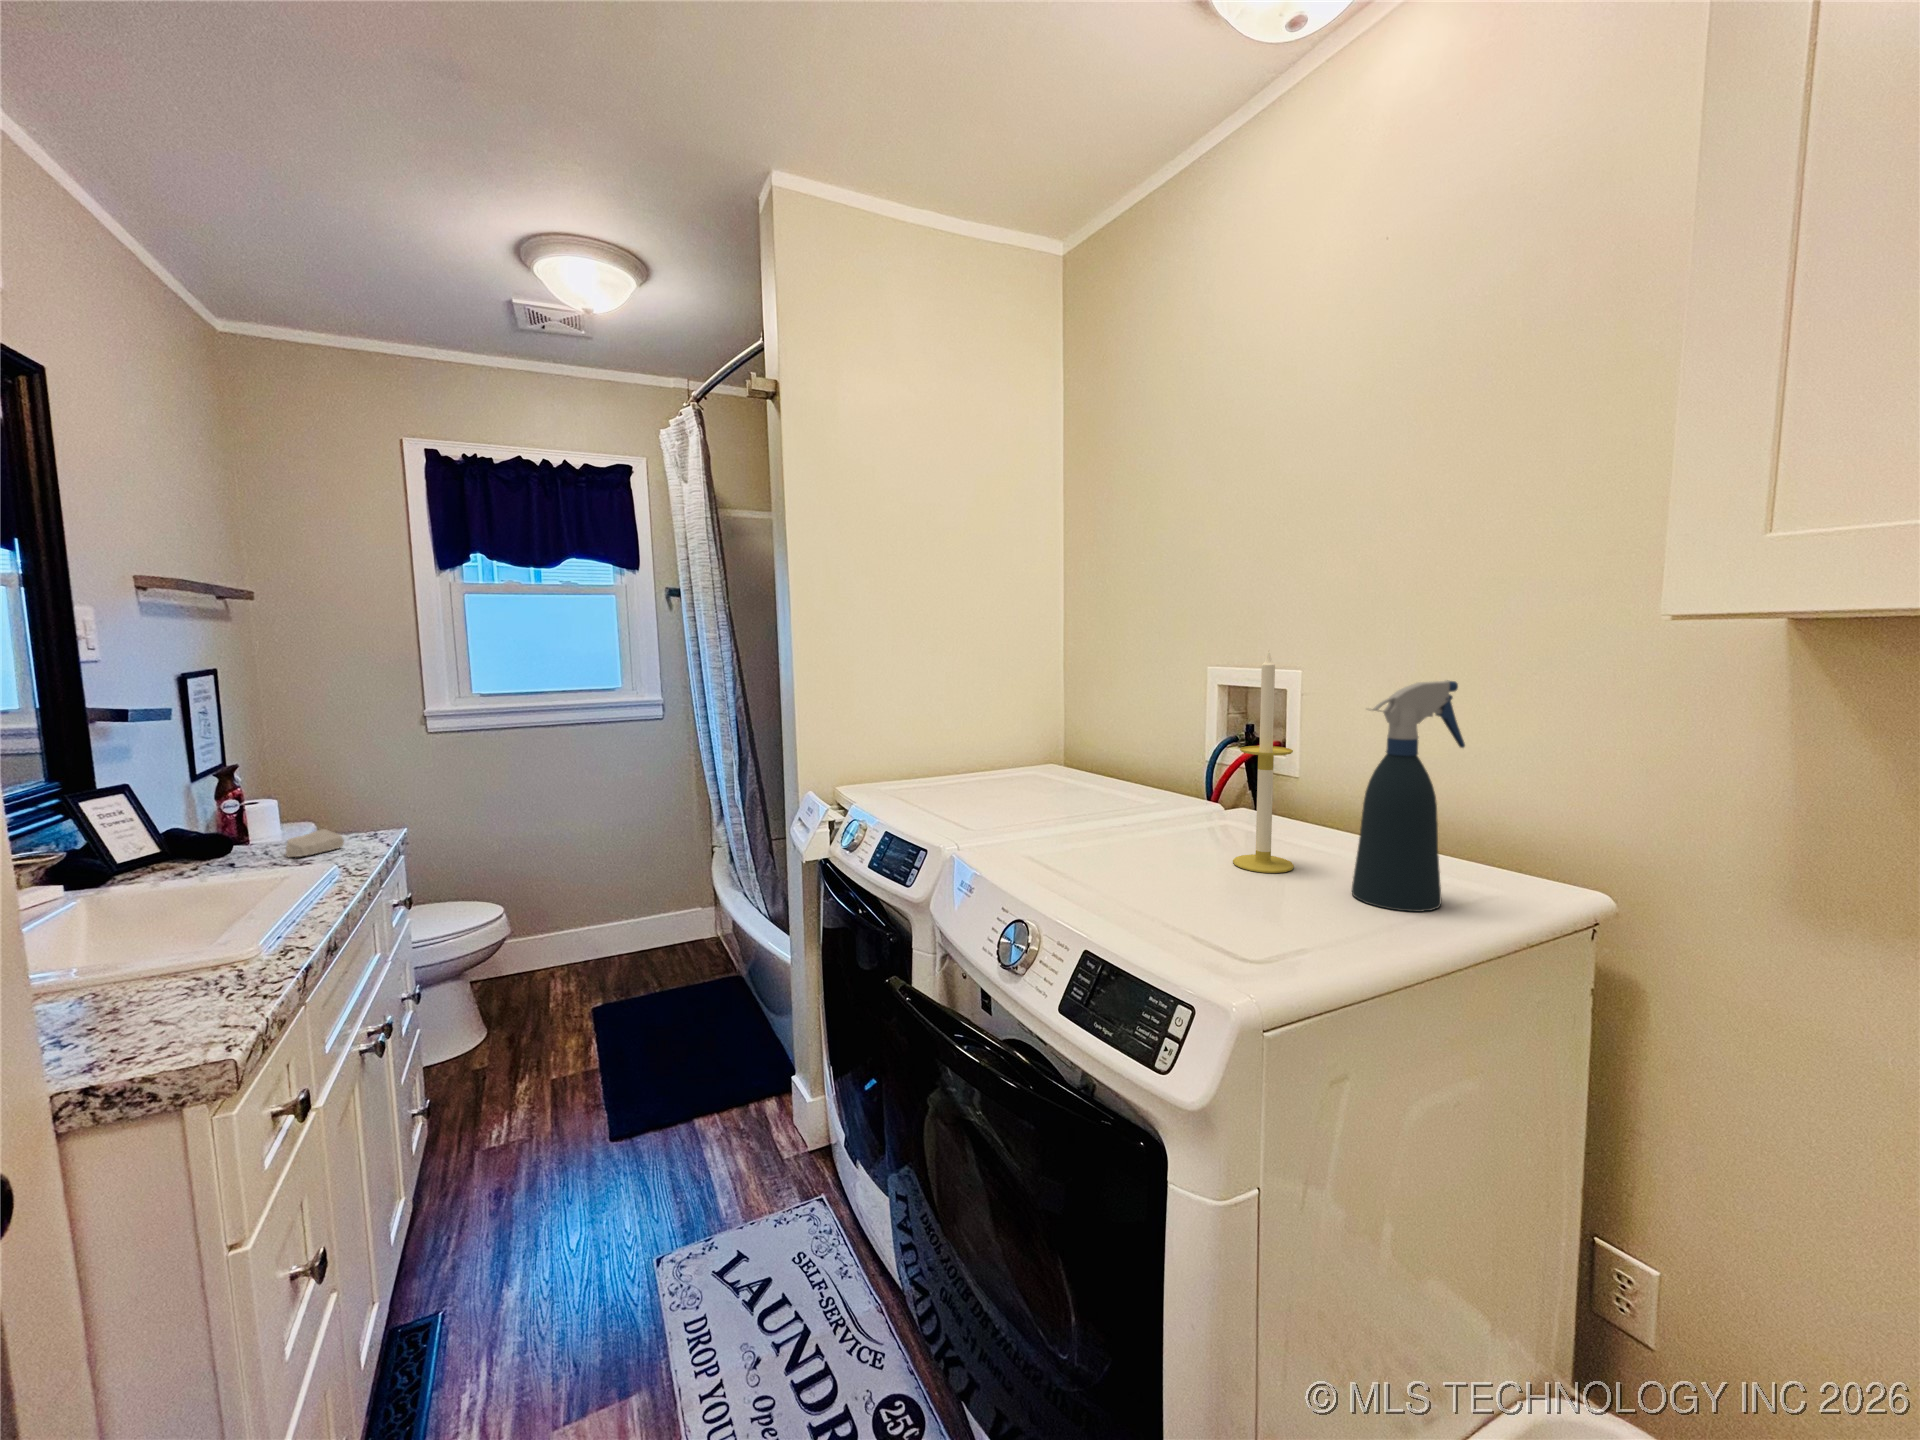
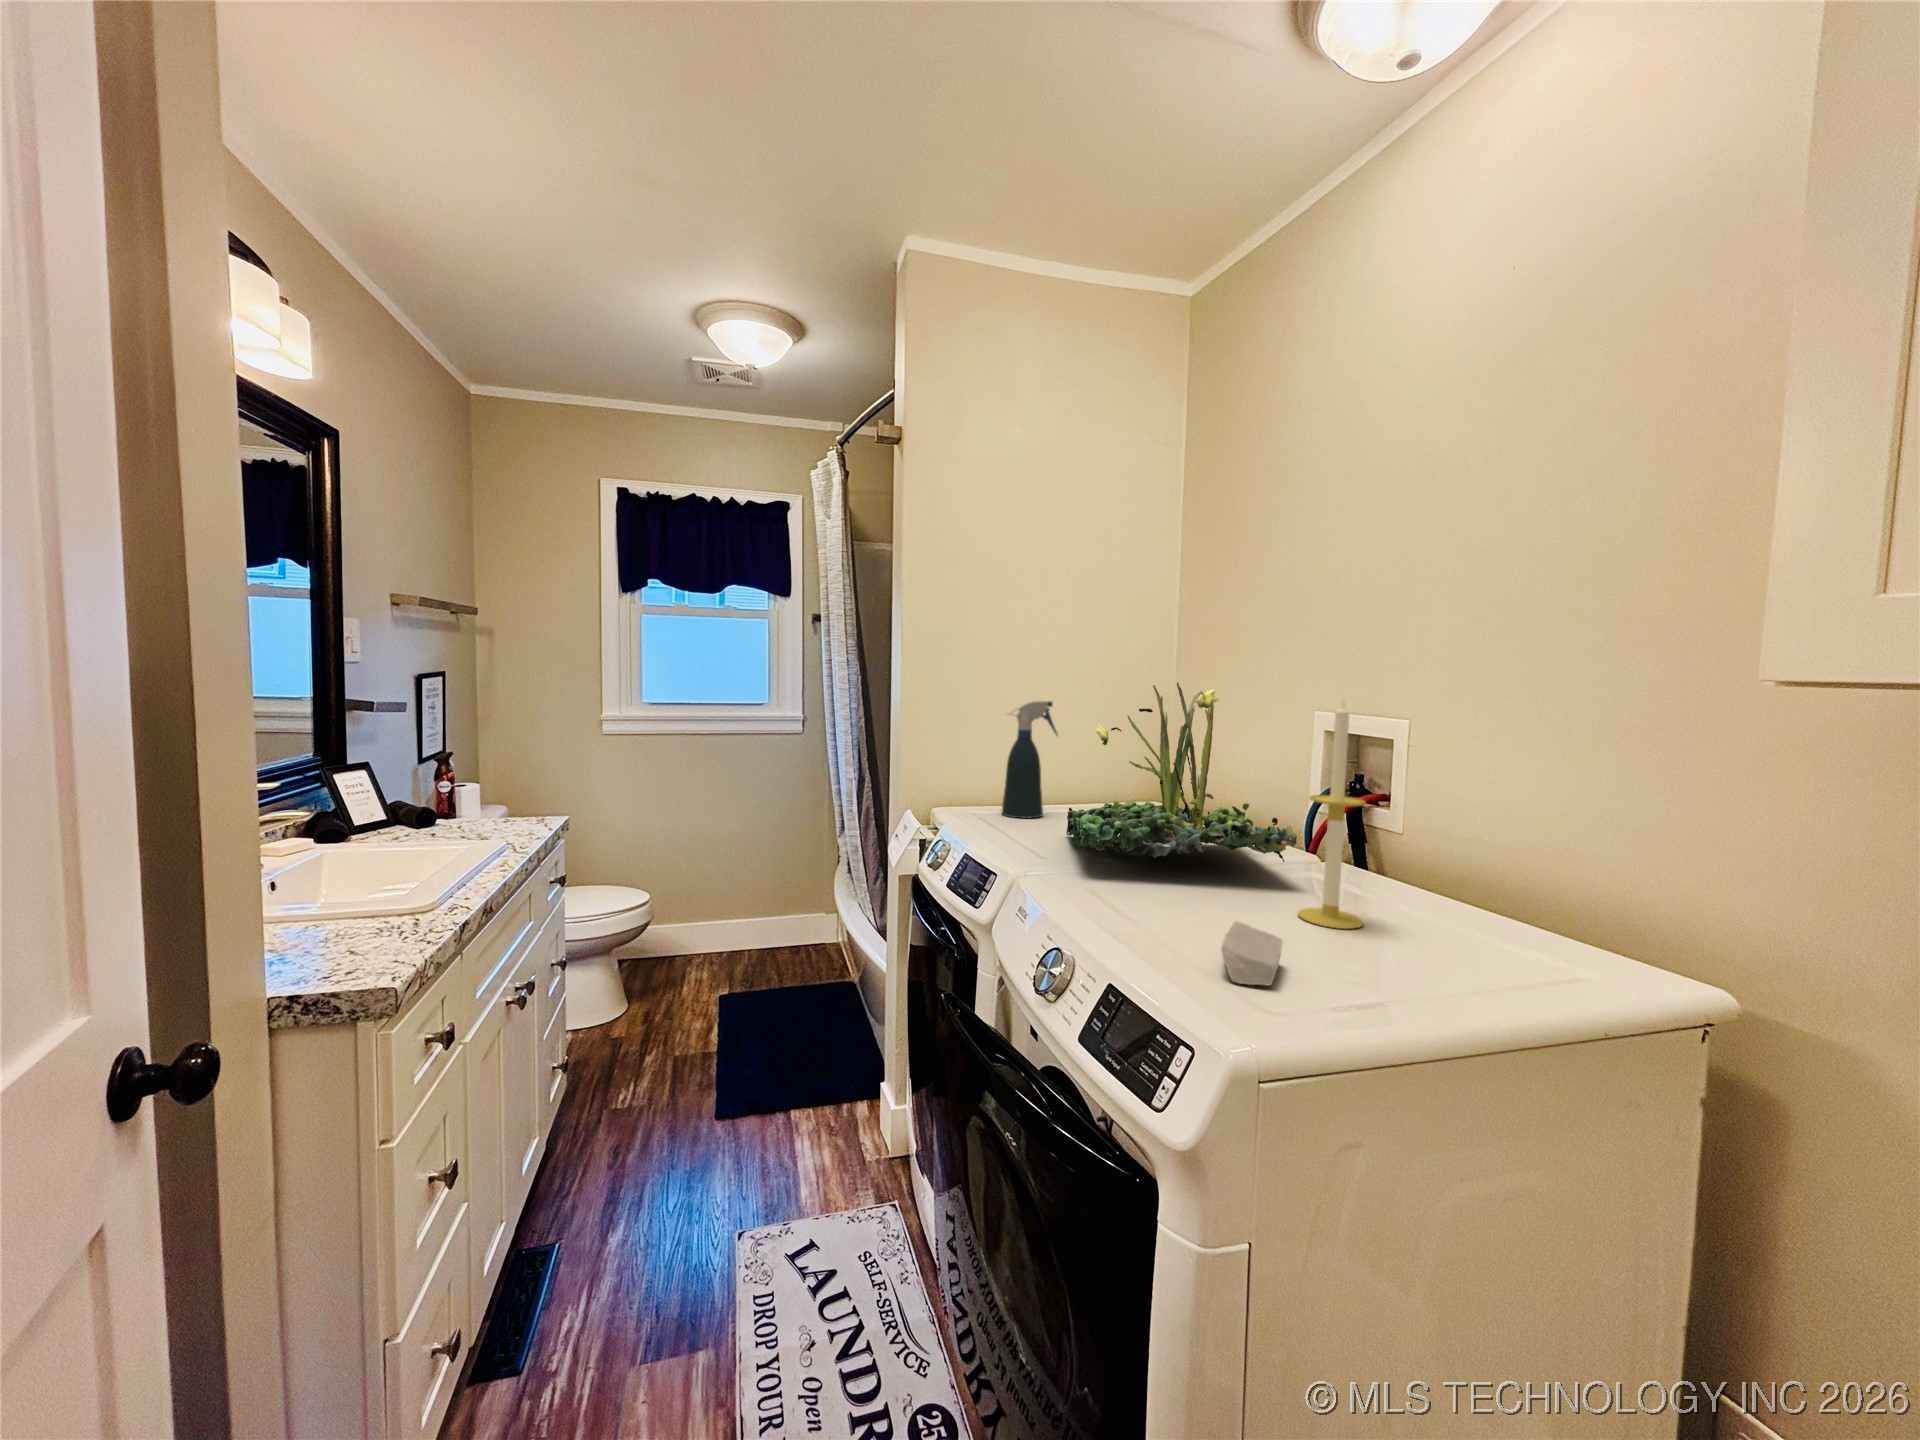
plant: none [985,643,1221,818] -> present [1066,682,1297,862]
spray bottle: present [1352,681,1465,912] -> present [1002,701,1057,818]
soap bar: present [286,829,344,857] -> present [1221,921,1282,985]

